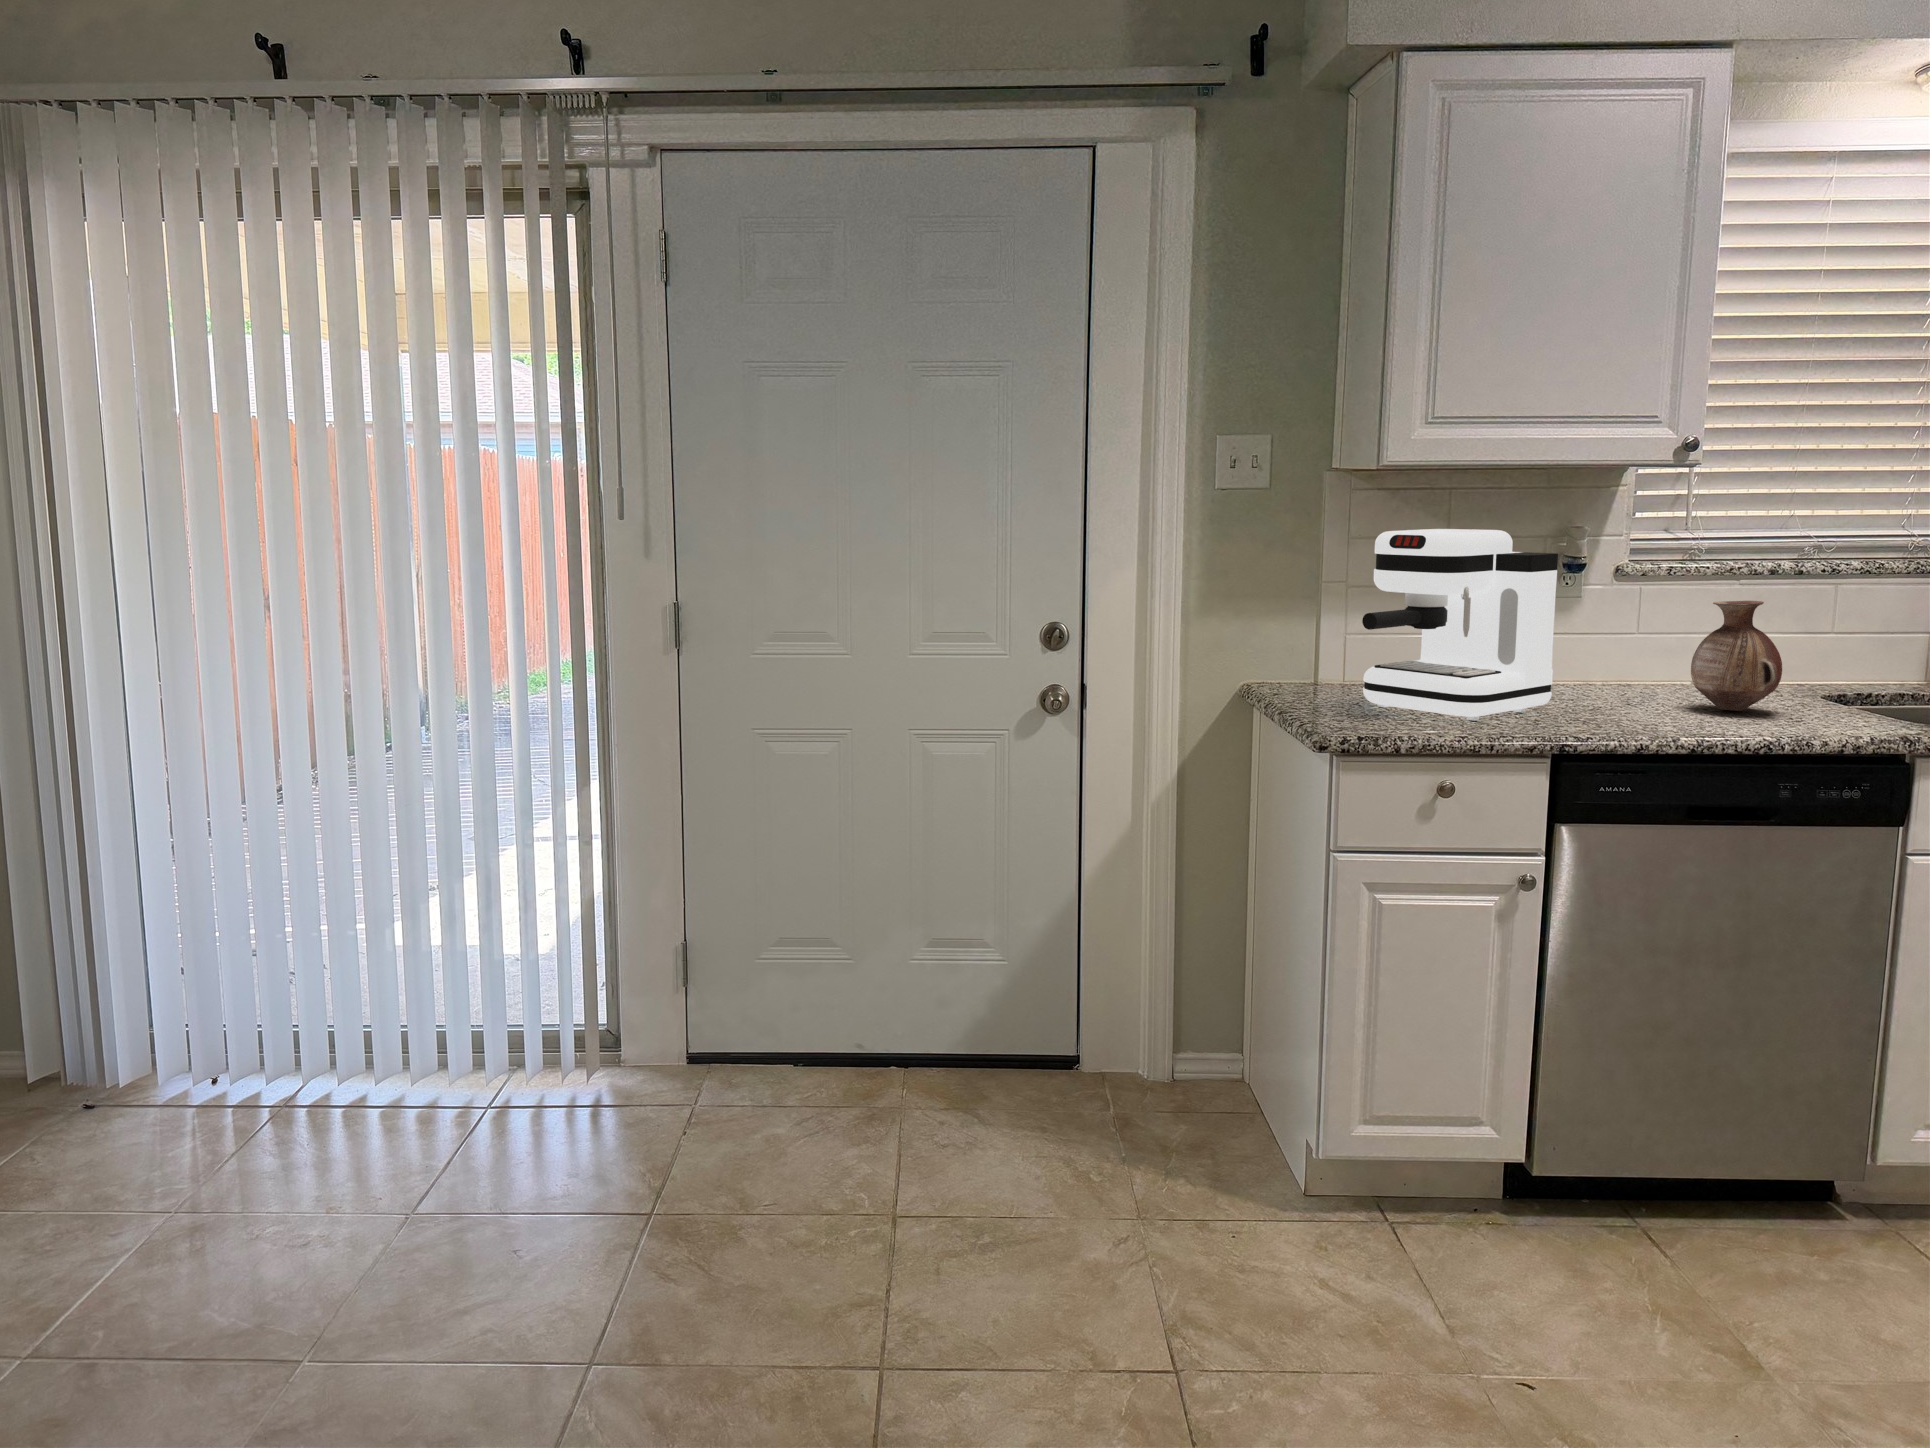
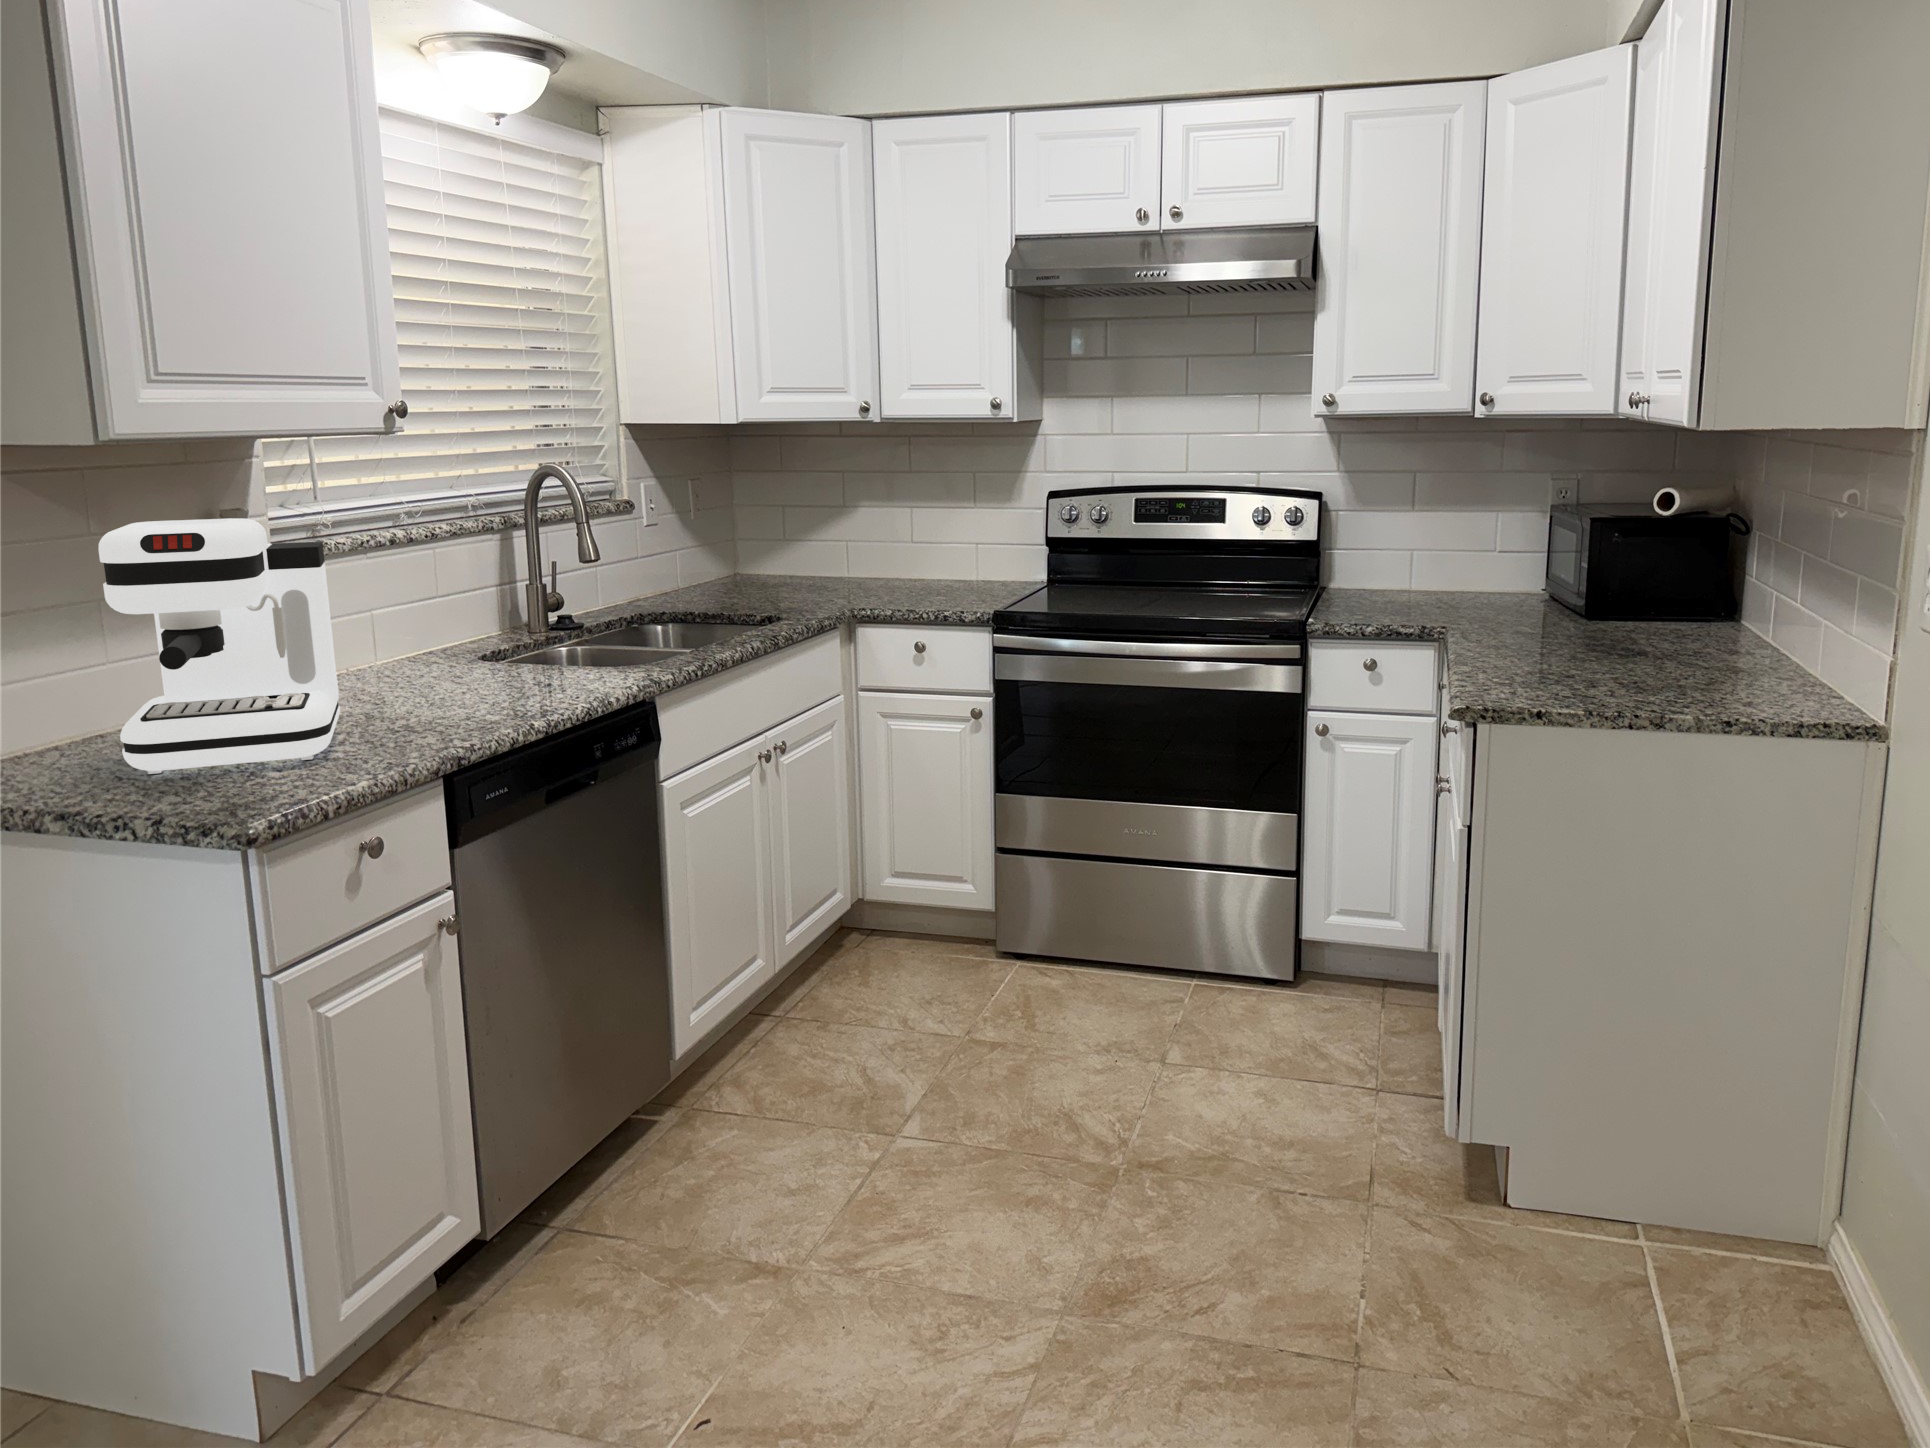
vase: present [1691,601,1782,711] -> none [416,573,515,689]

